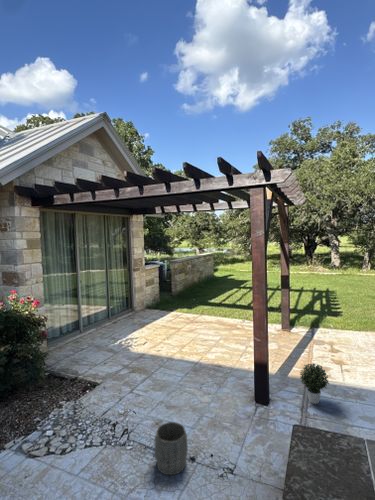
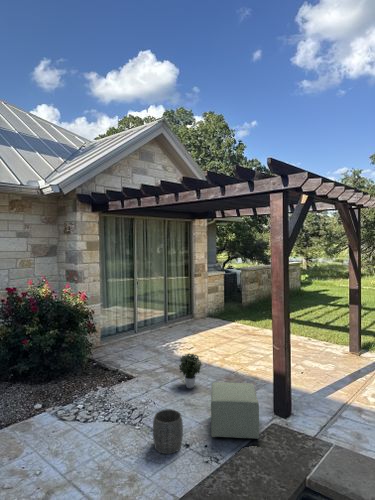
potted plant: present [300,364,329,404] -> present [179,354,201,388]
ottoman: none [200,377,257,442] -> present [211,382,259,439]

